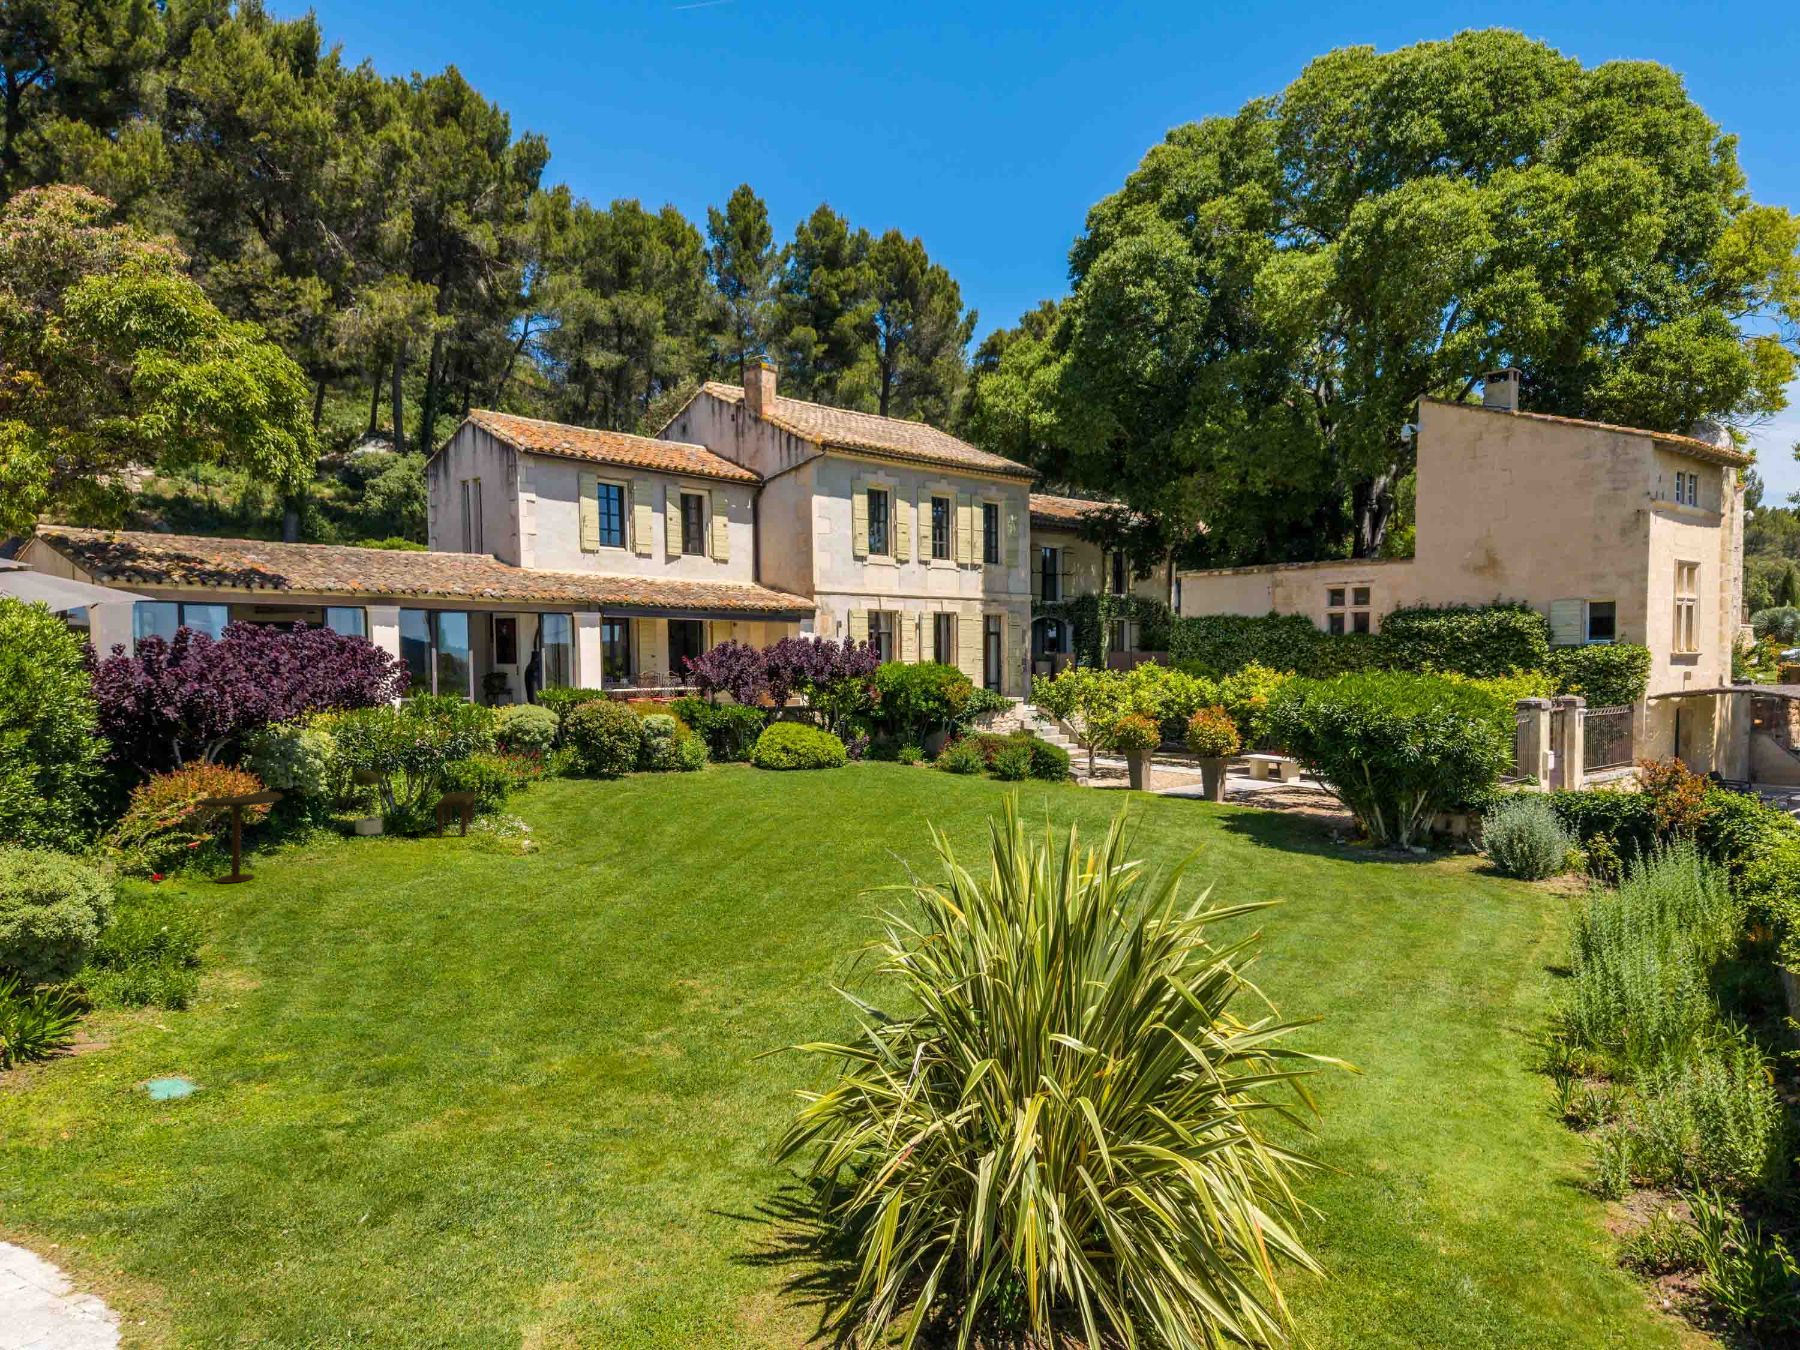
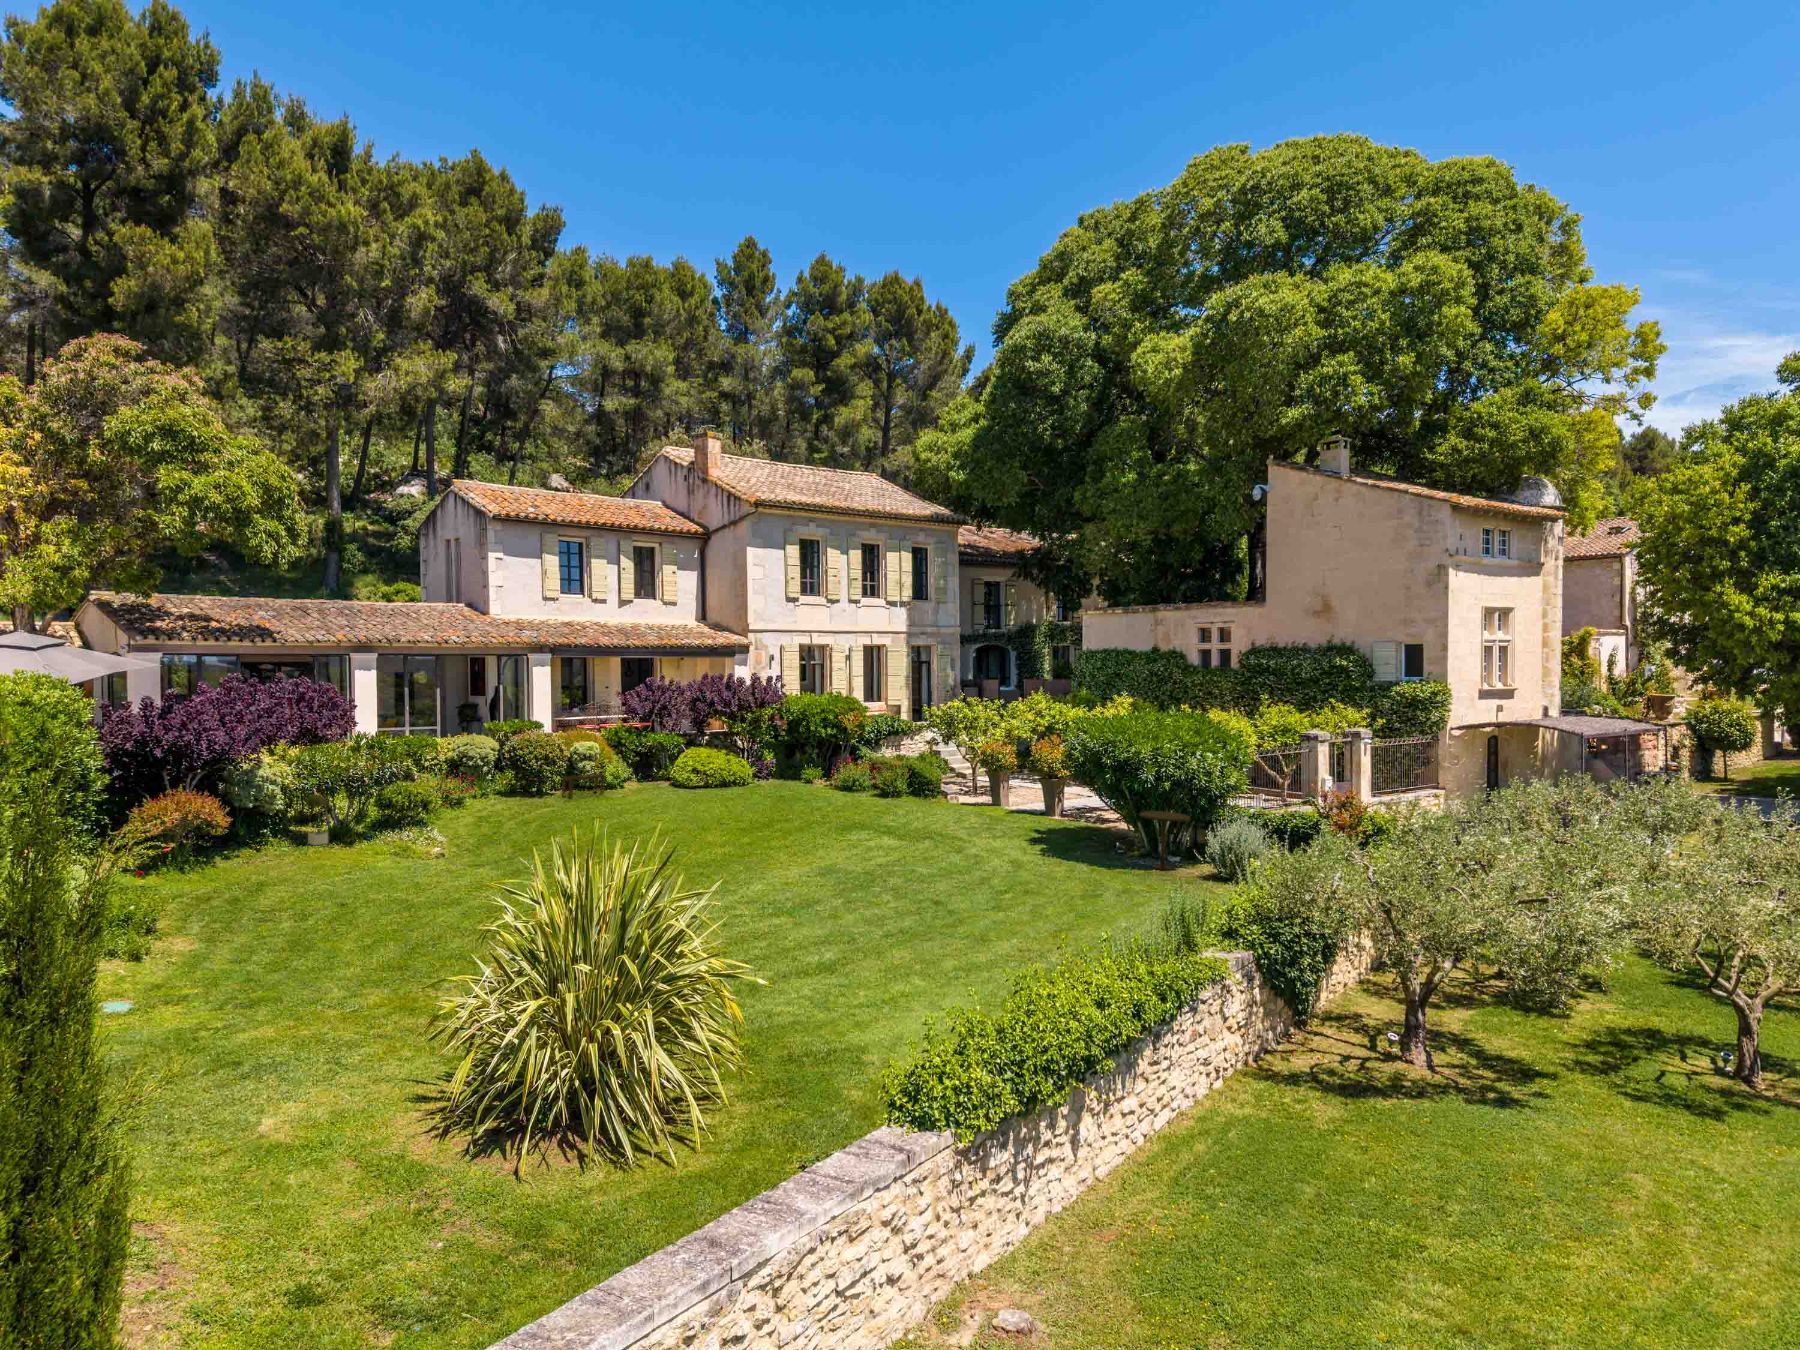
pedestal table: present [195,791,283,883] -> present [1140,811,1190,870]
bench: present [436,792,476,836] -> present [562,774,605,798]

